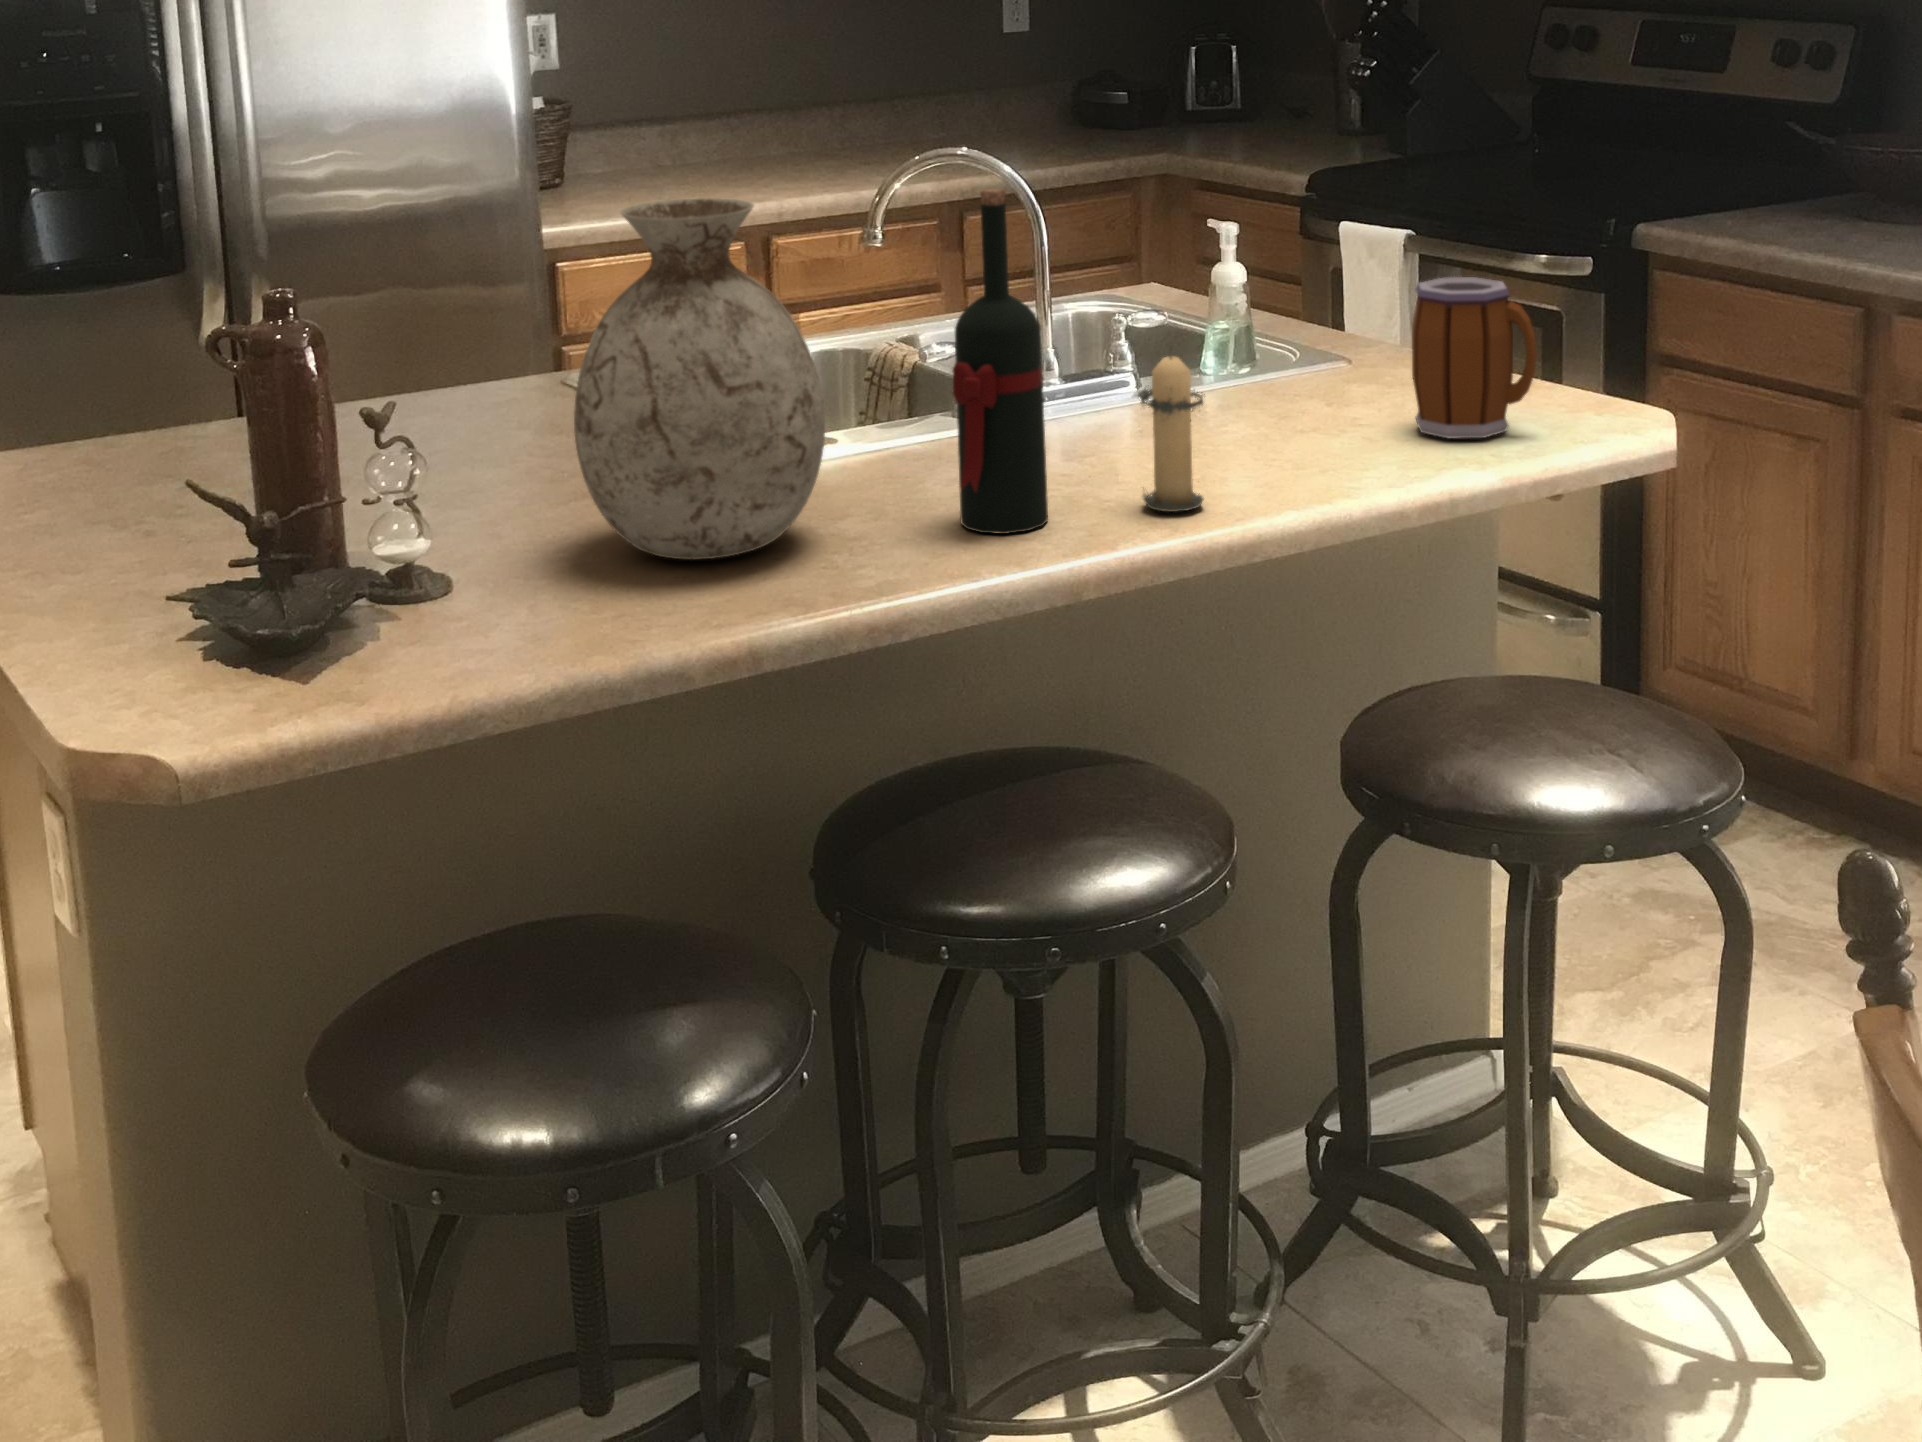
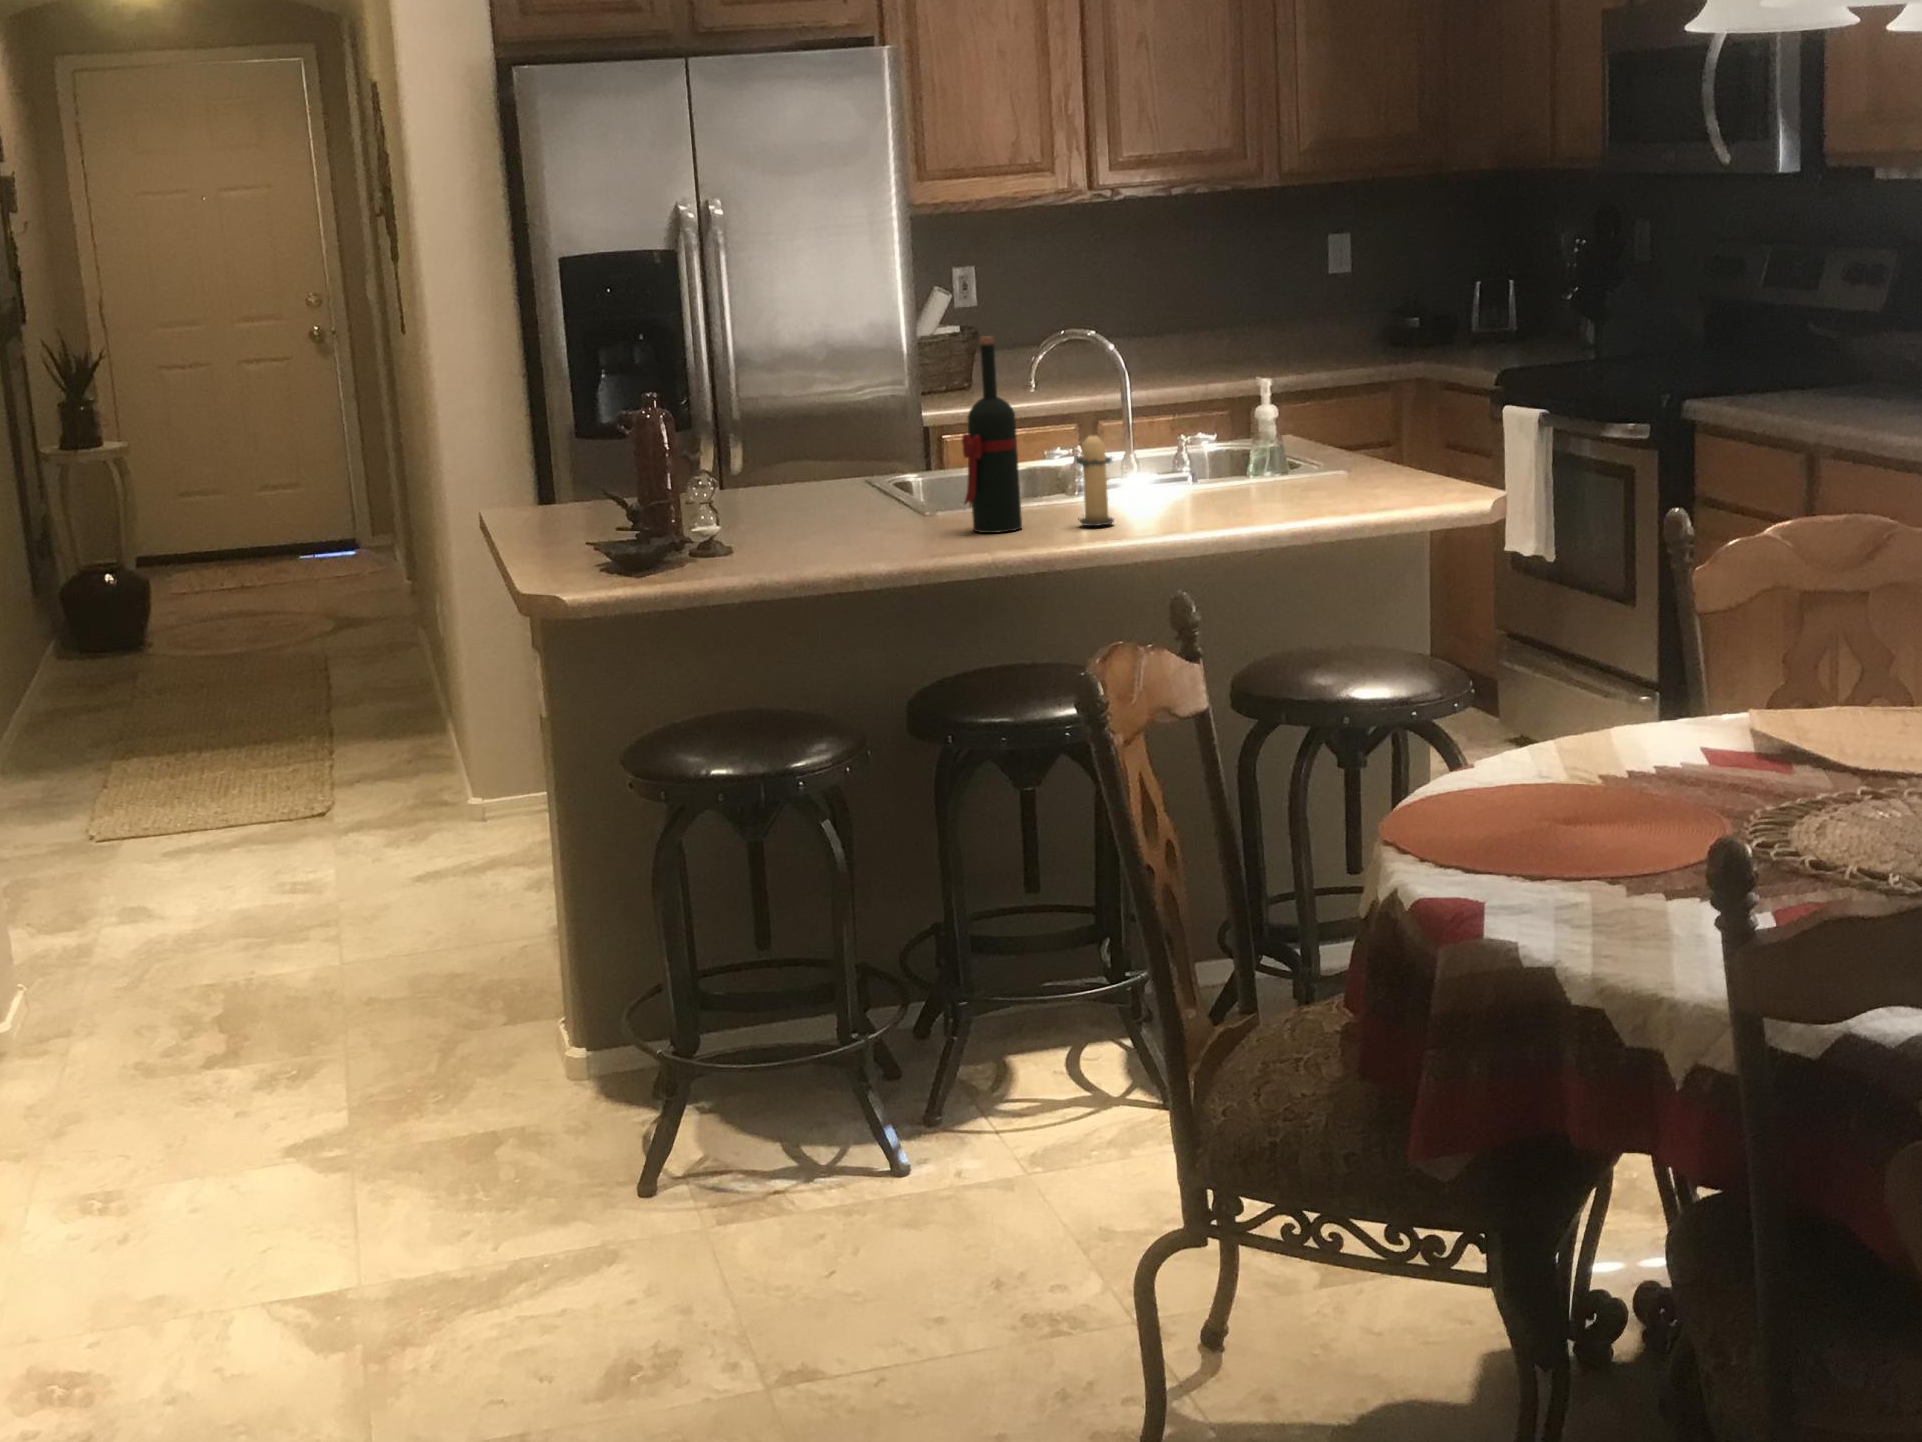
vase: present [574,198,825,560] -> none [760,342,896,538]
mug: present [1412,277,1537,438] -> none [1288,402,1361,501]

